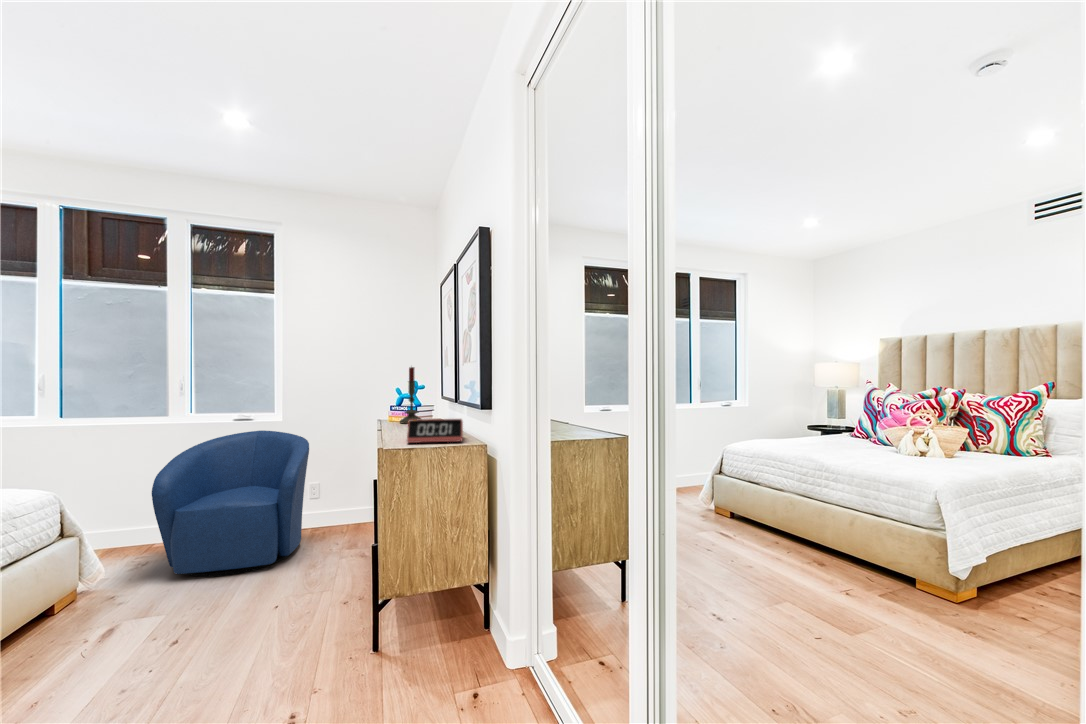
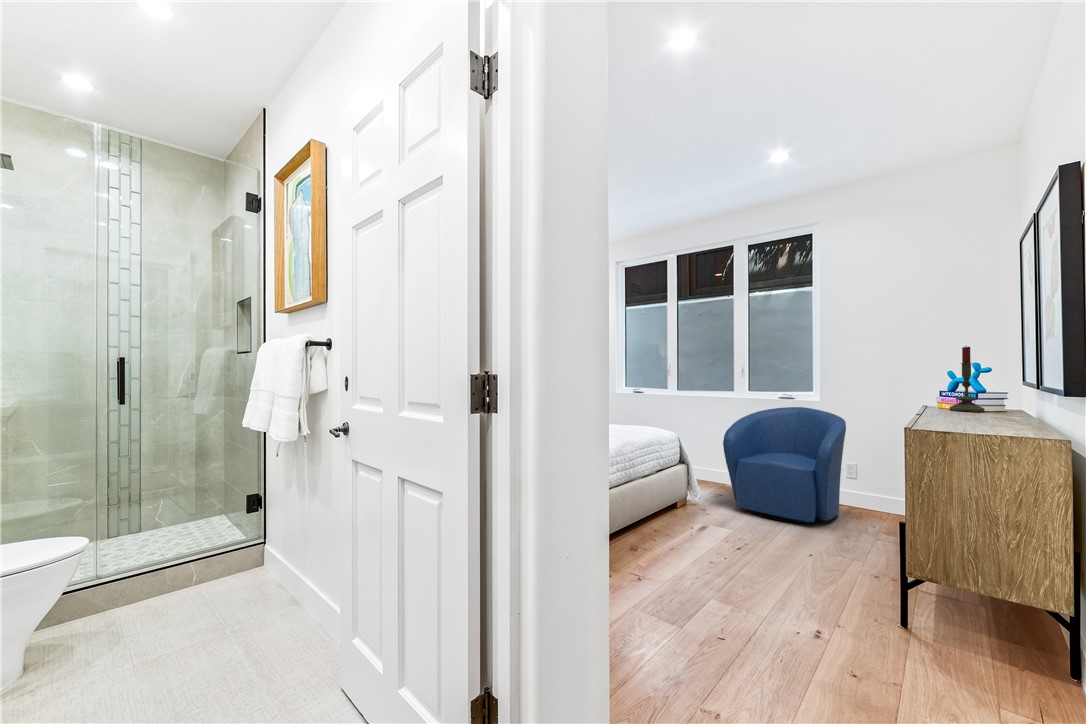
alarm clock: present [407,419,463,443] -> none [943,402,1034,433]

